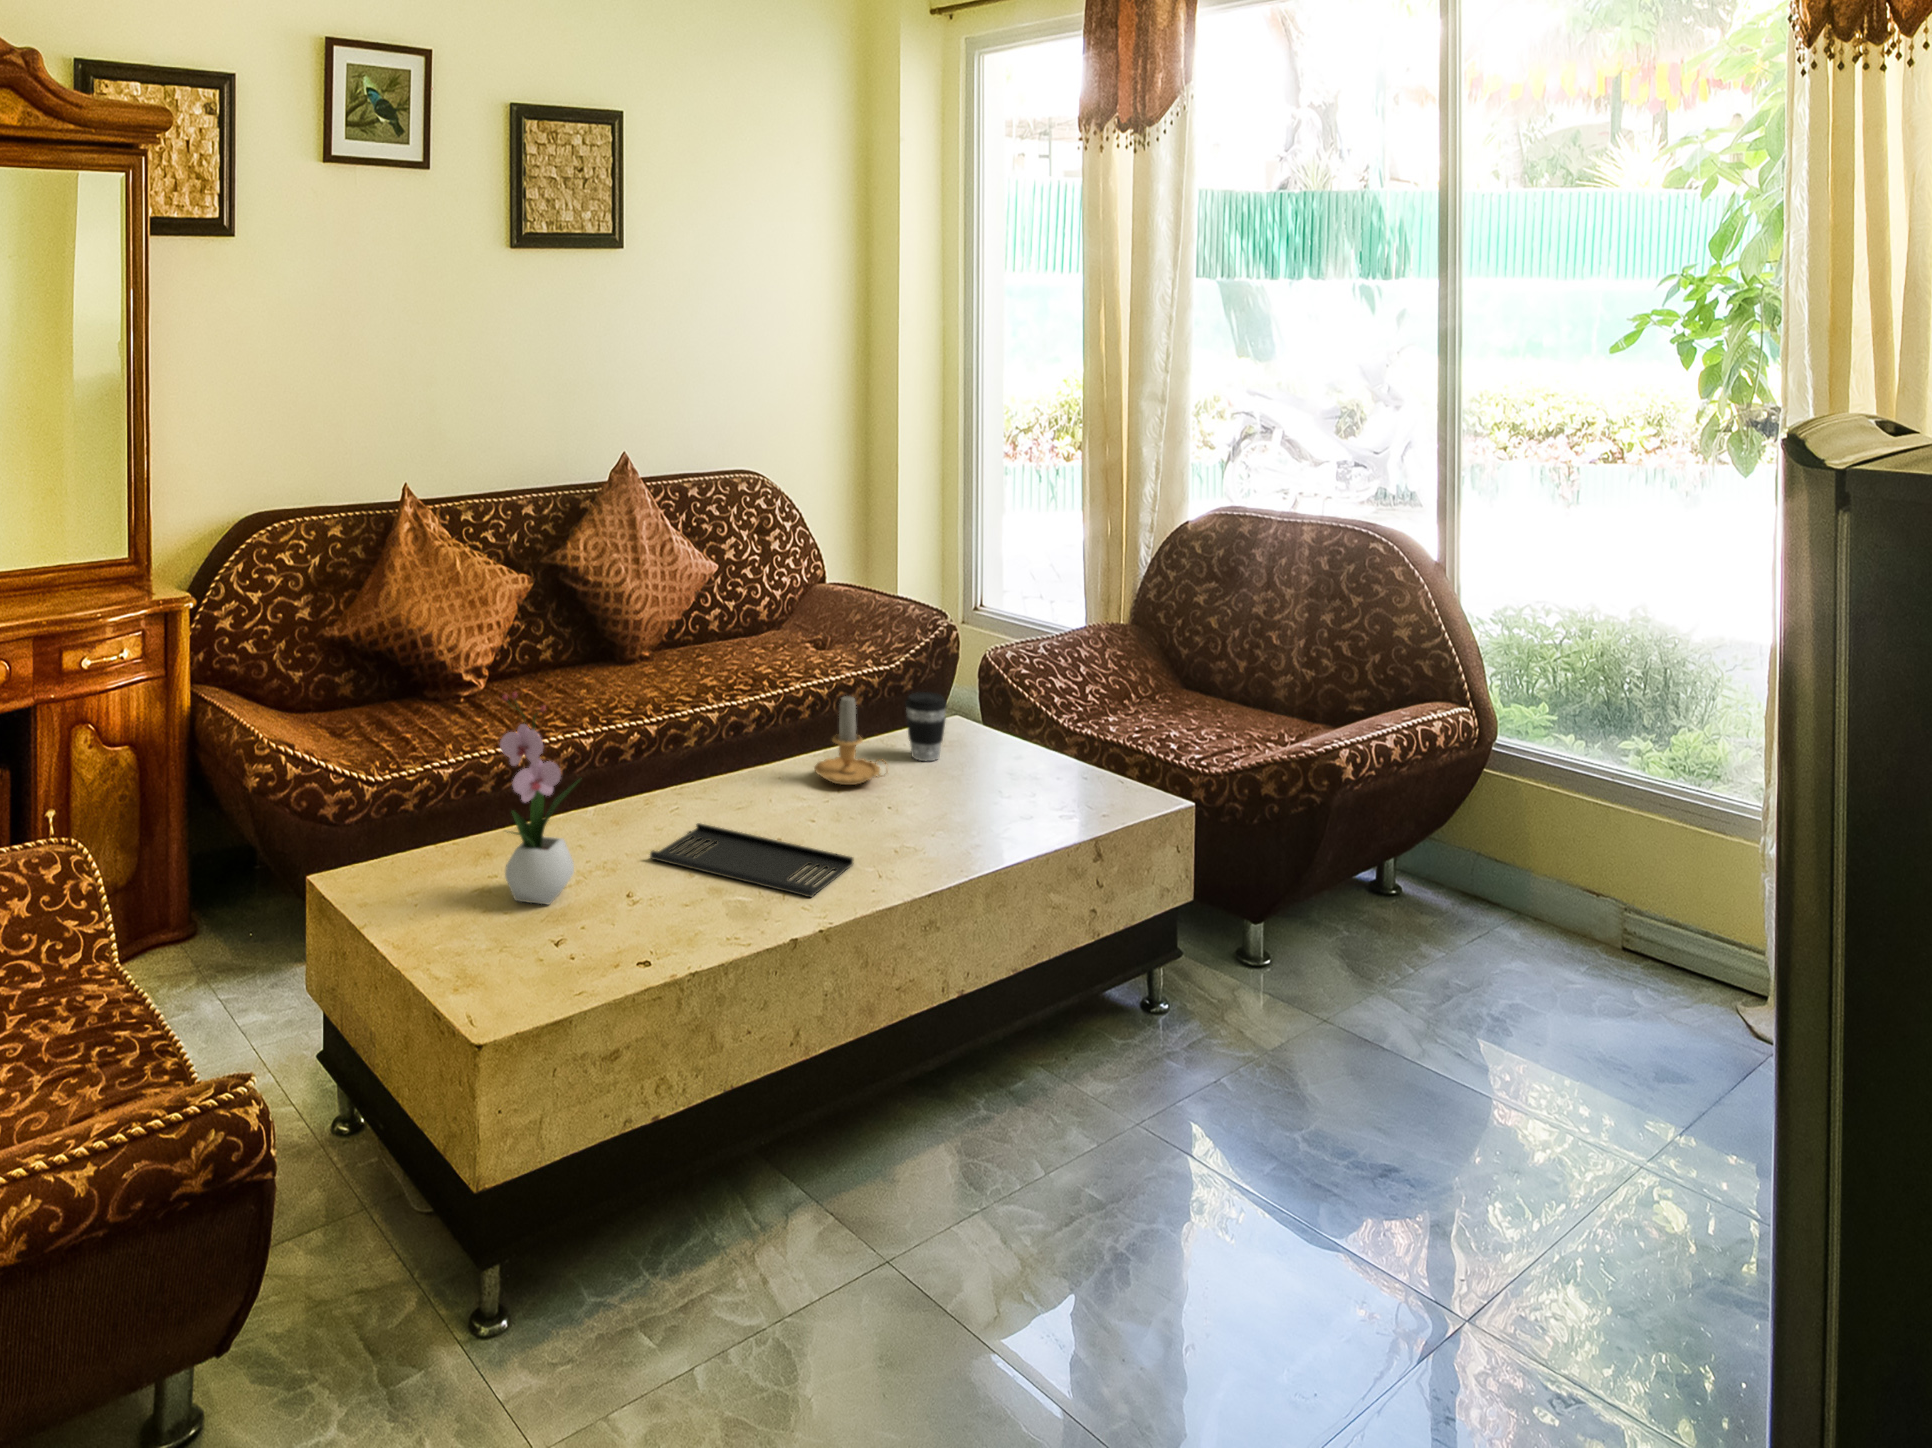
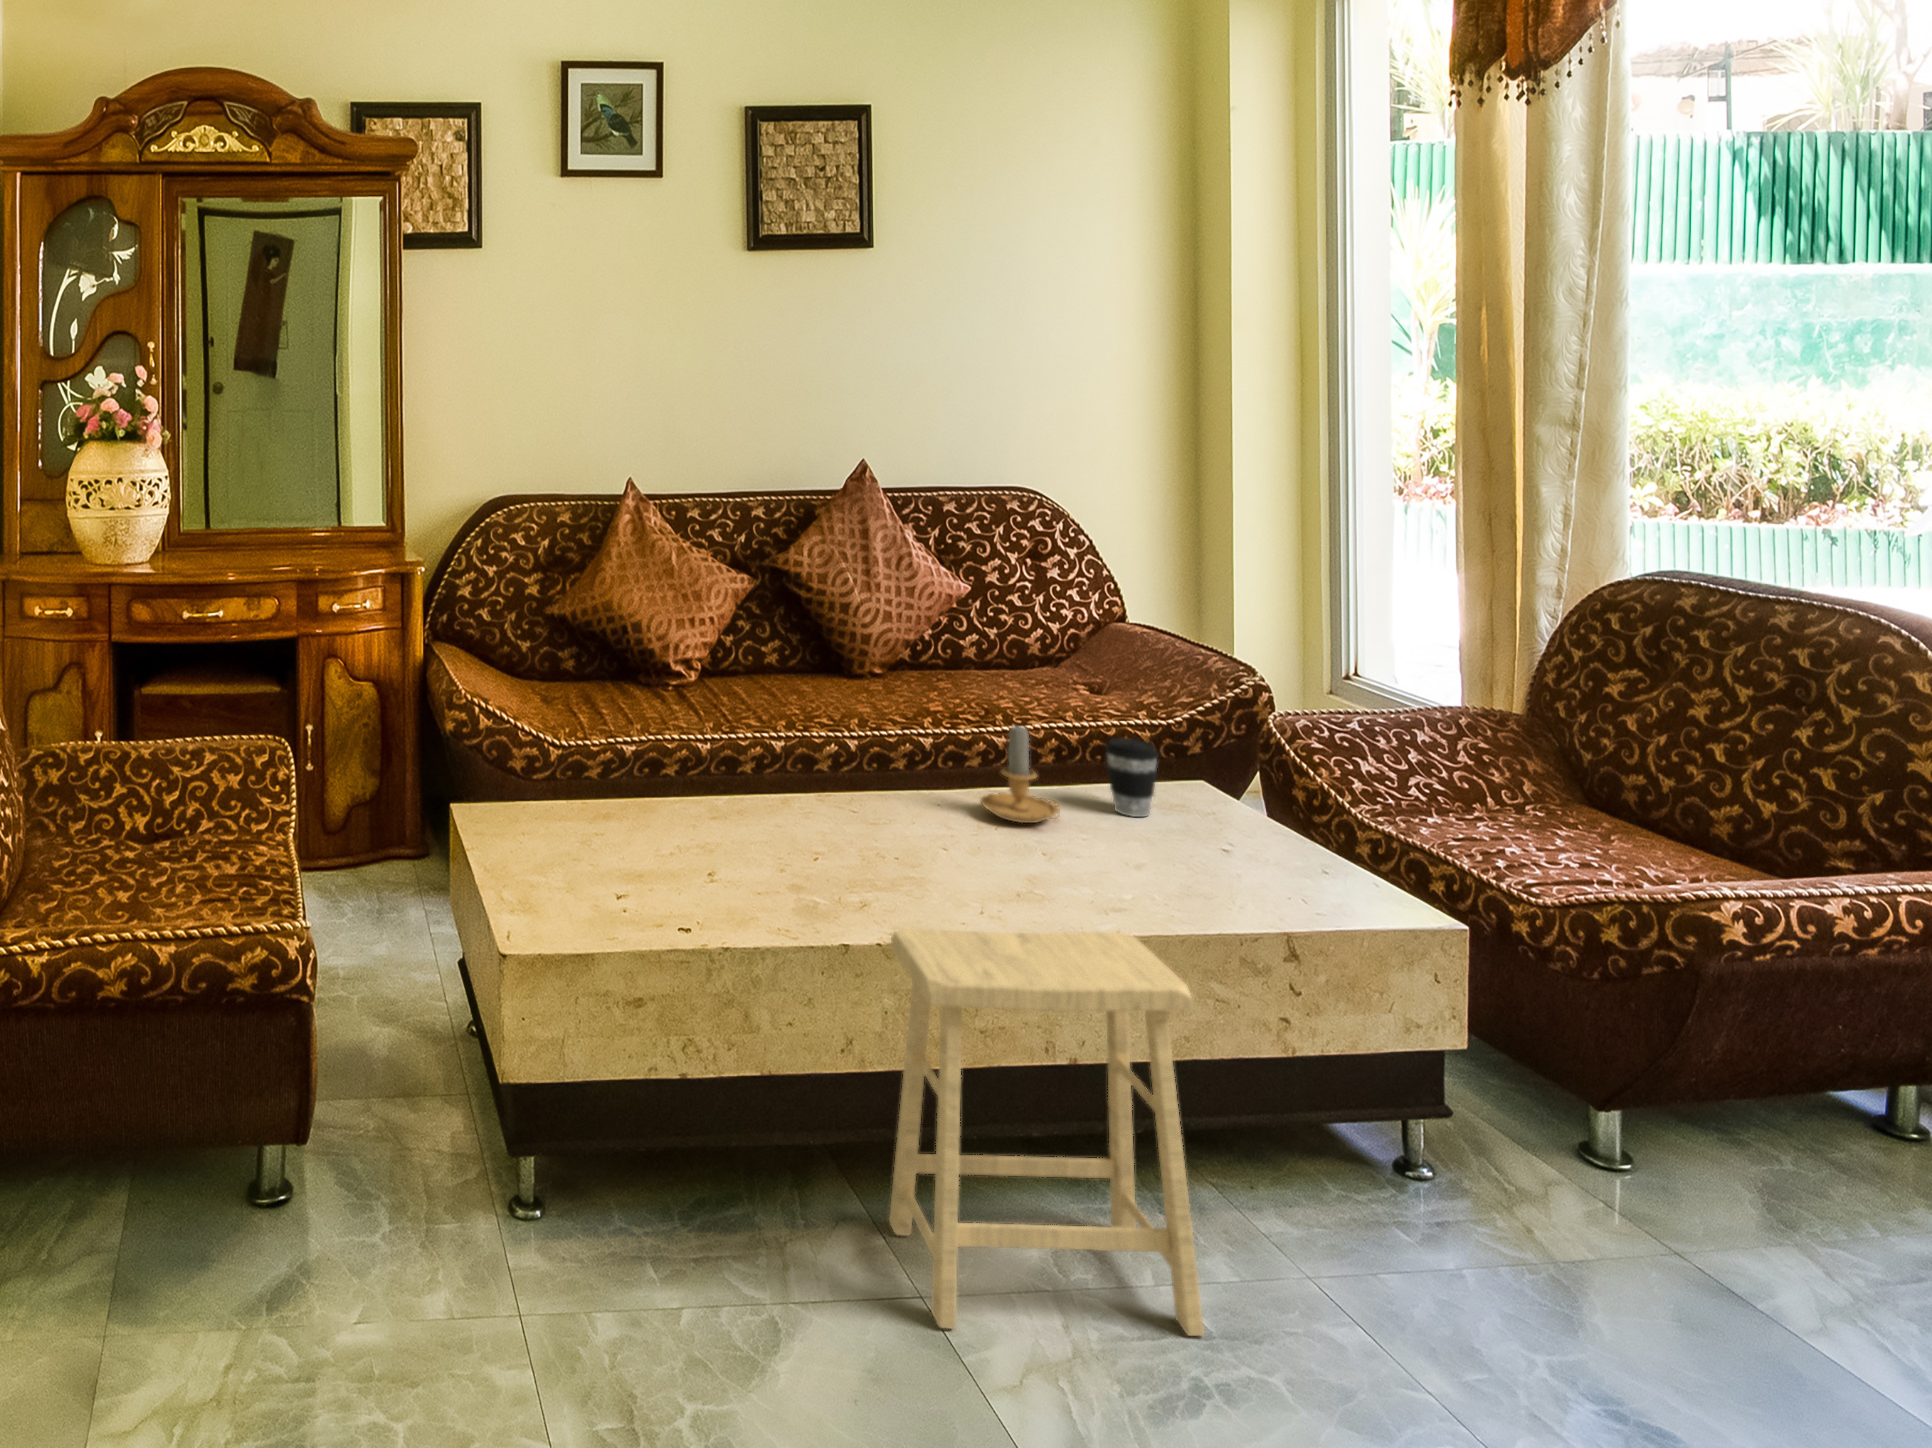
flower arrangement: present [500,692,580,905] -> none [590,658,677,864]
tray: present [650,823,853,897] -> none [757,825,967,912]
footstool: none [822,875,1091,1289] -> present [889,929,1204,1336]

